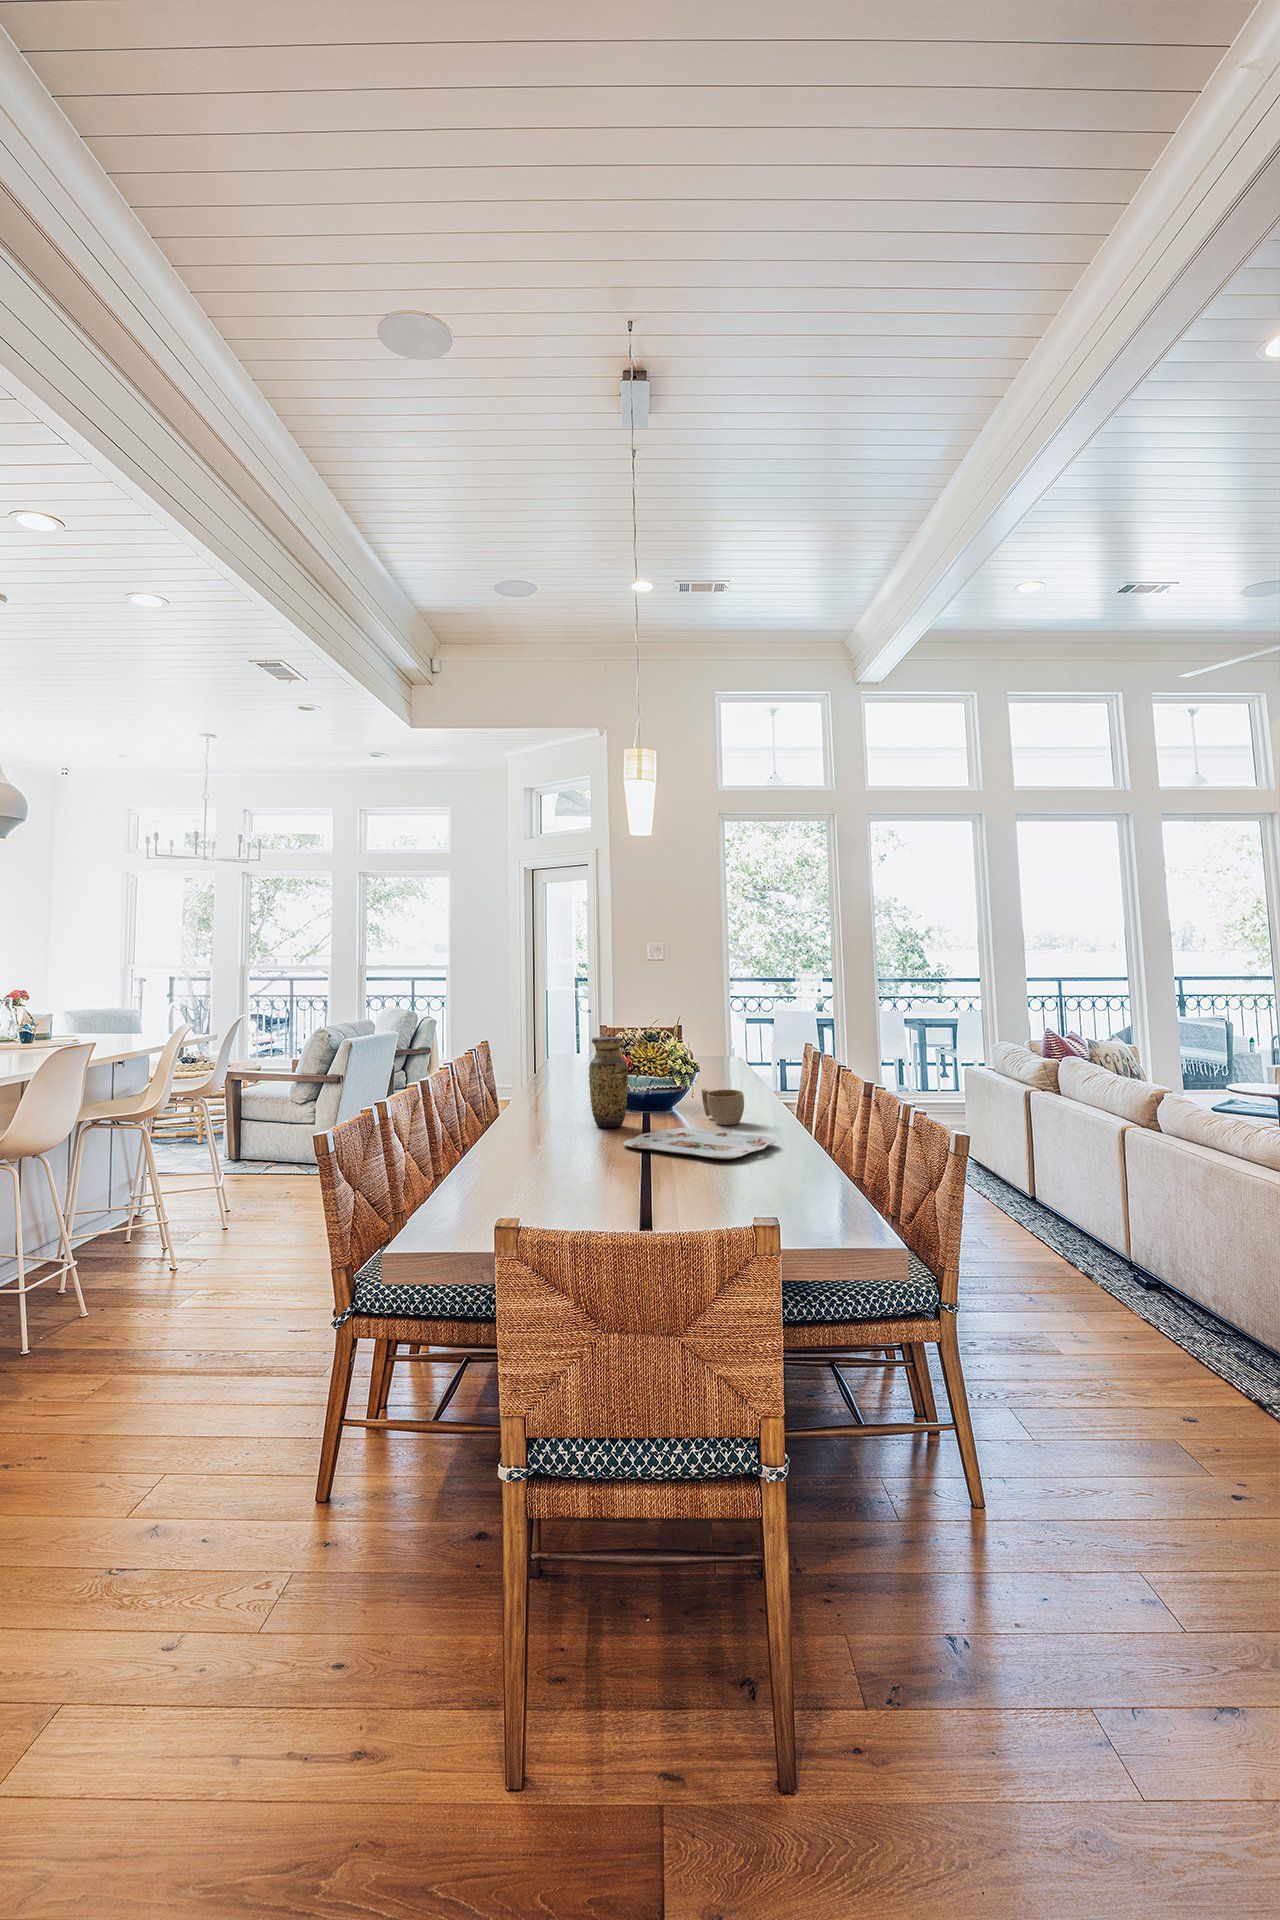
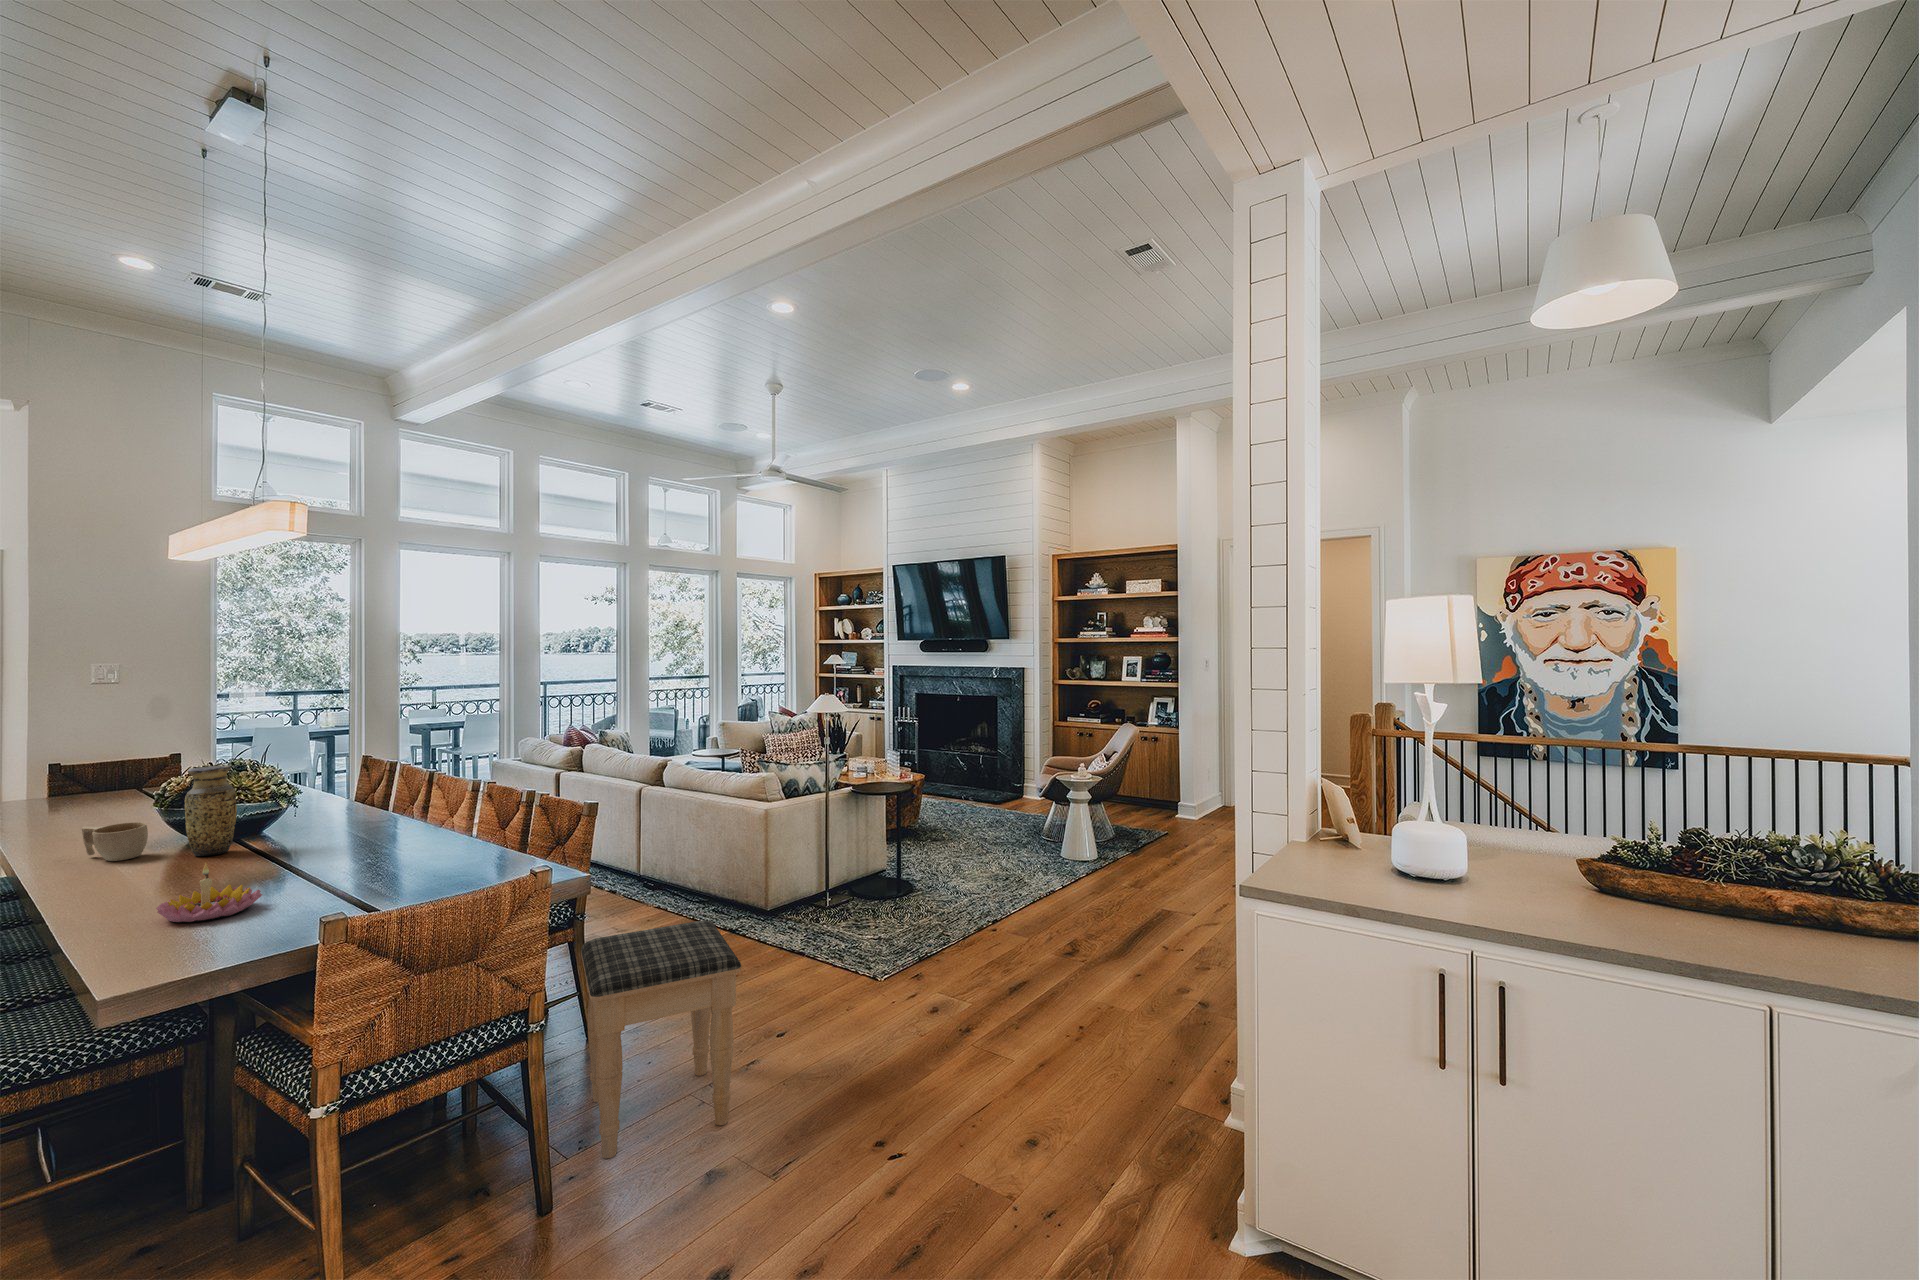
cup: present [702,1088,744,1125] -> present [82,822,148,861]
serving tray: present [623,1128,776,1159] -> none [261,833,421,864]
candle holder: none [484,1130,569,1194] -> present [156,863,262,923]
footstool: none [867,1353,1159,1832] -> present [581,920,742,1159]

